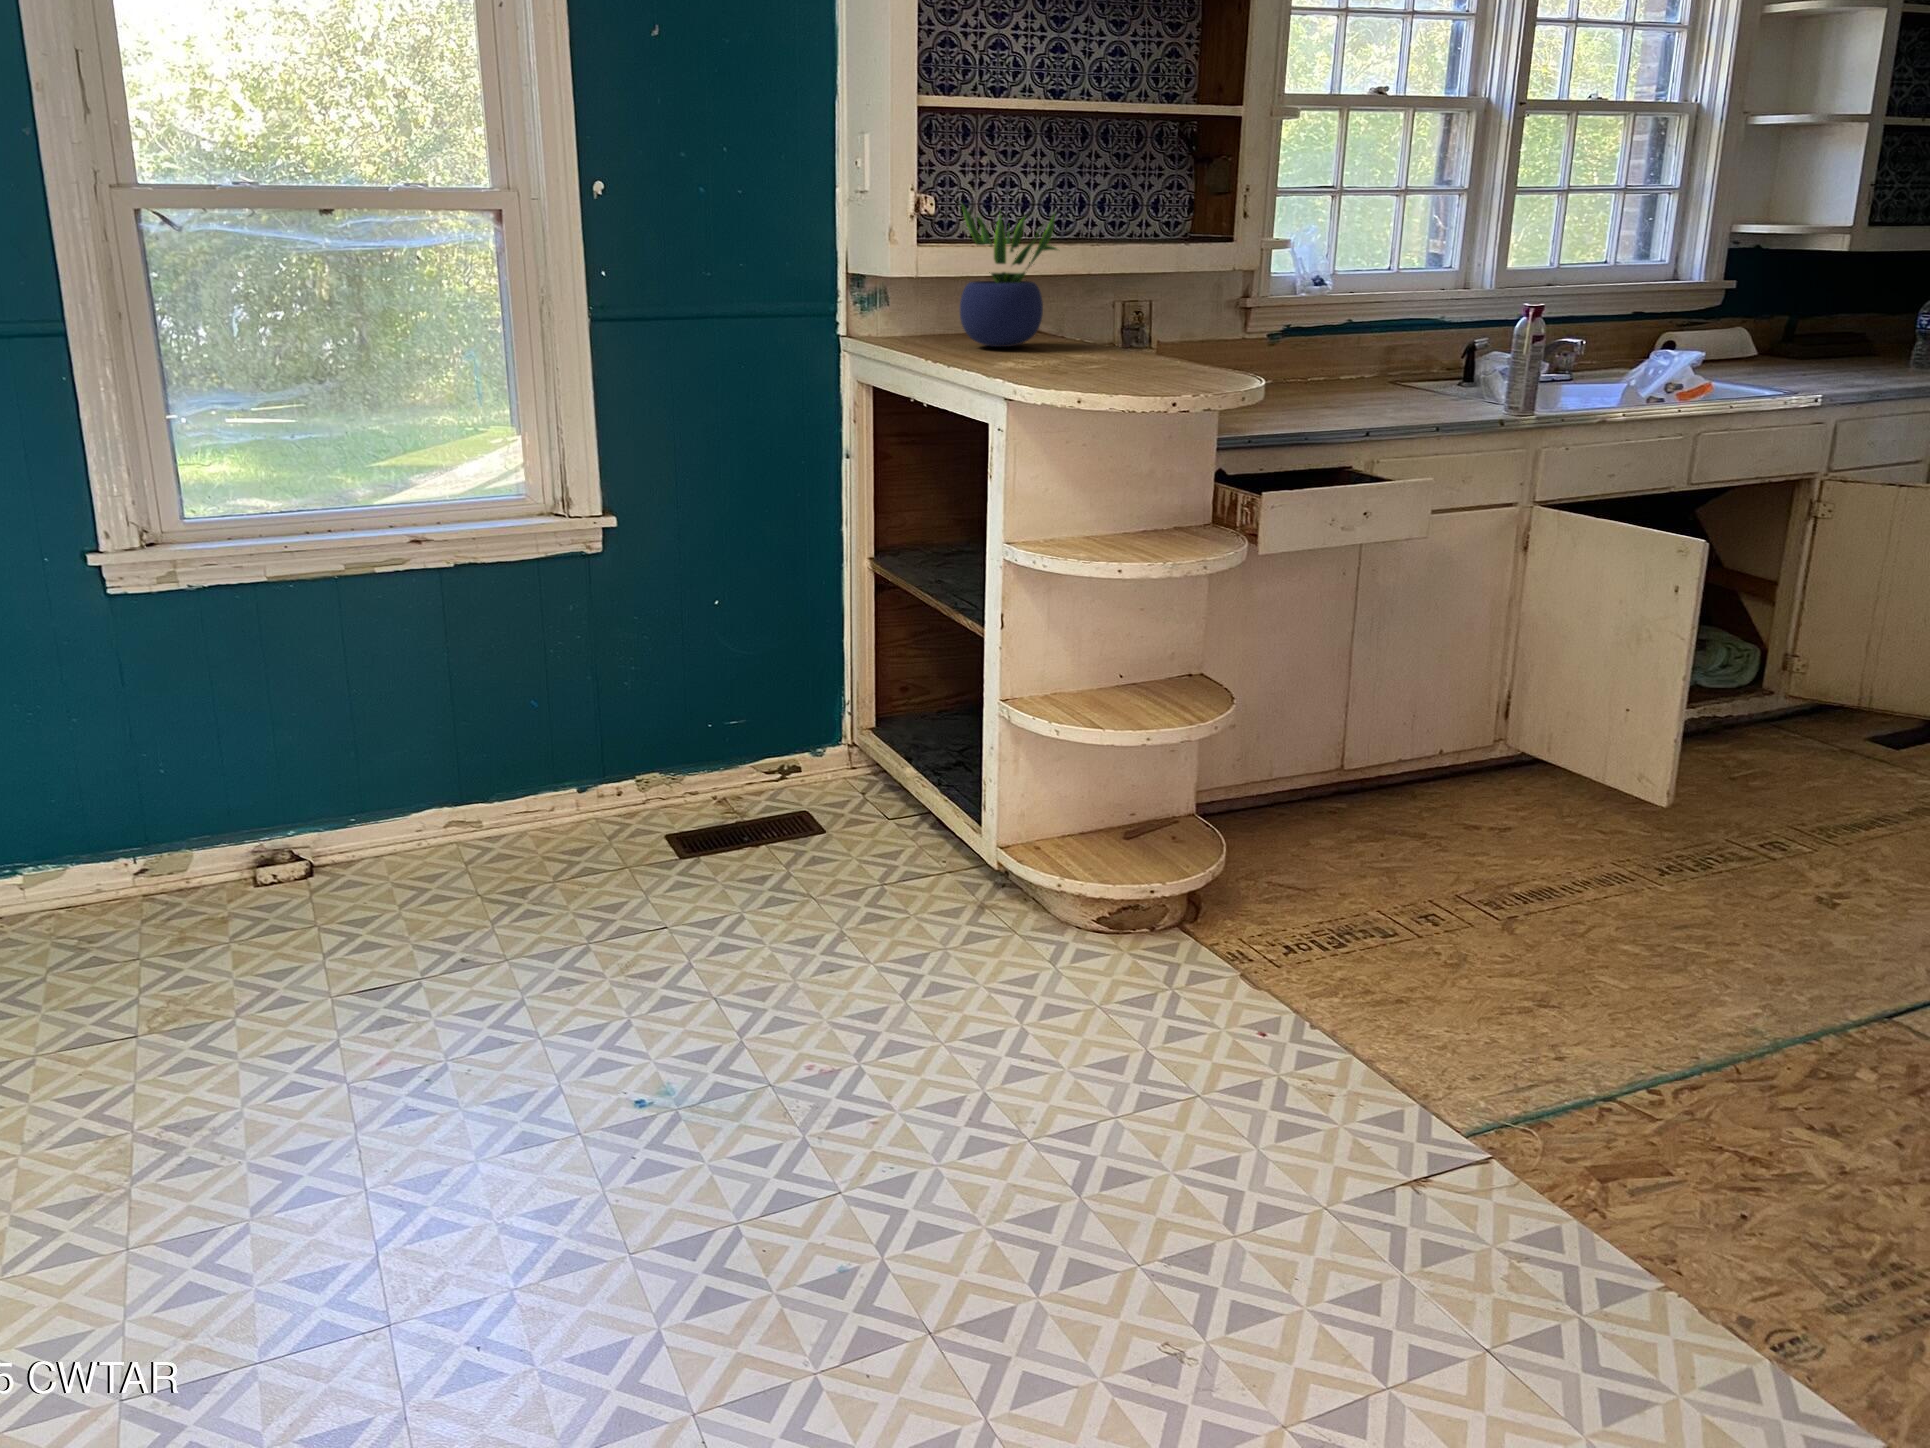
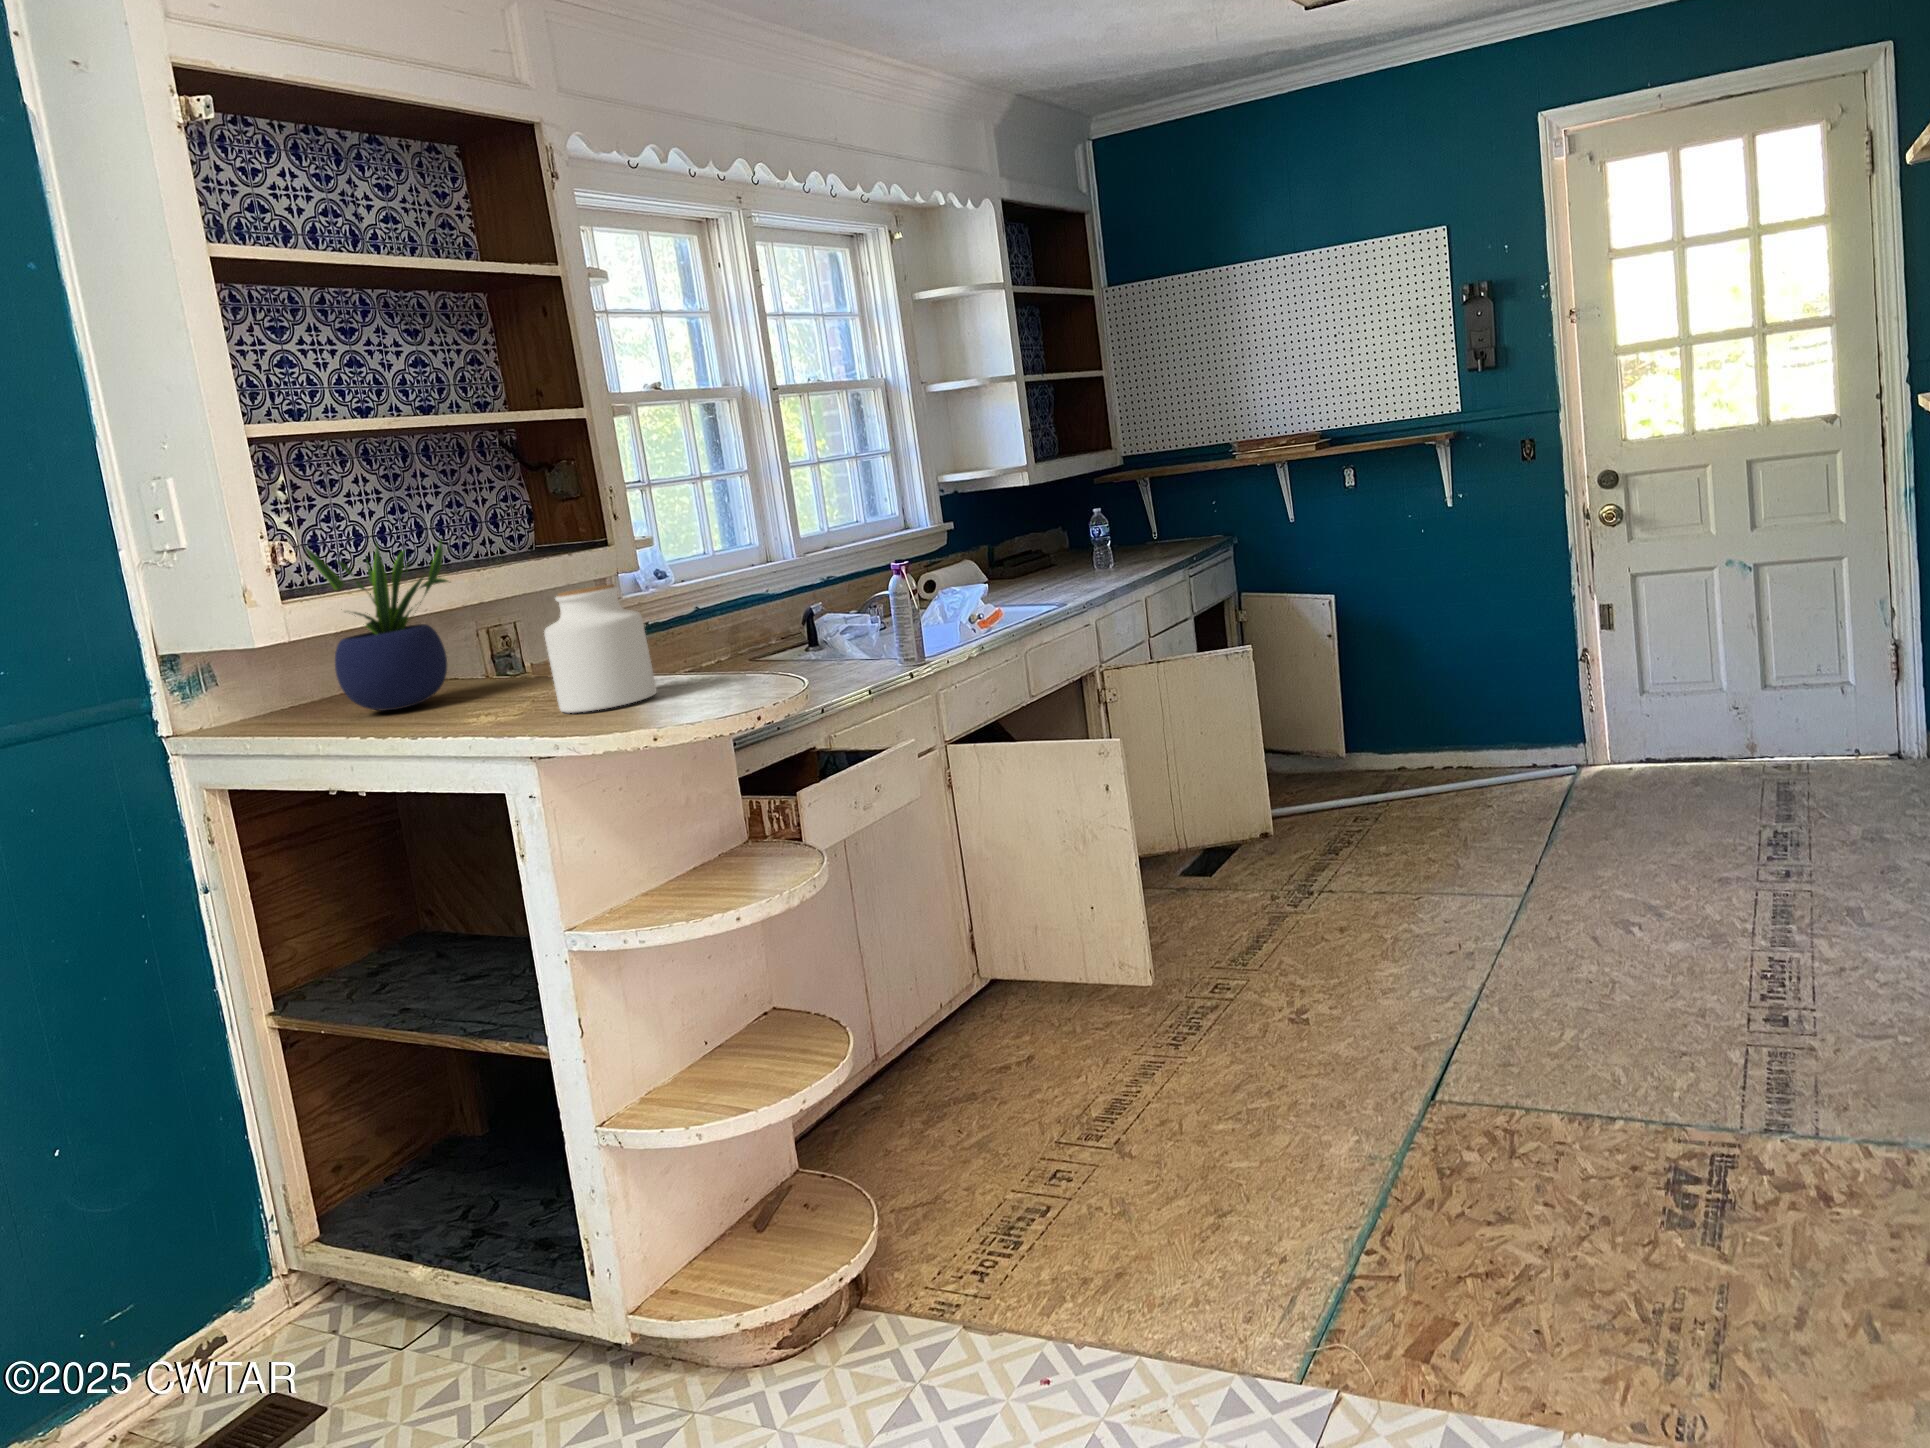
jar: none [1069,274,1152,378] -> present [544,584,656,713]

